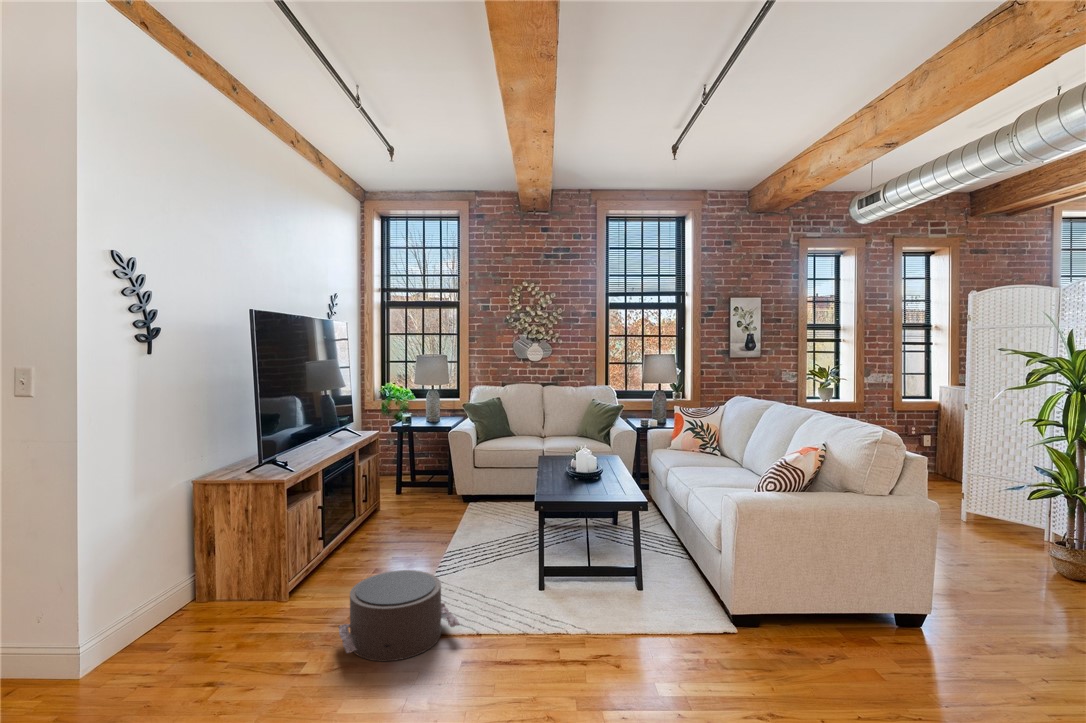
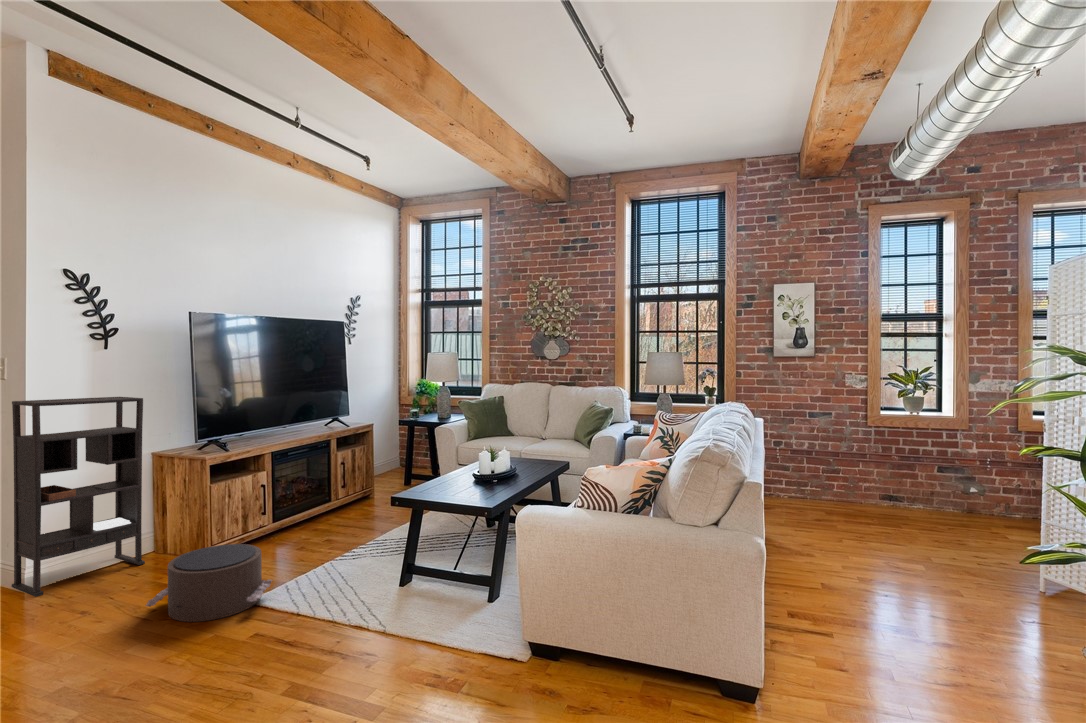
bookshelf: none [93,418,237,674] -> present [12,397,145,597]

